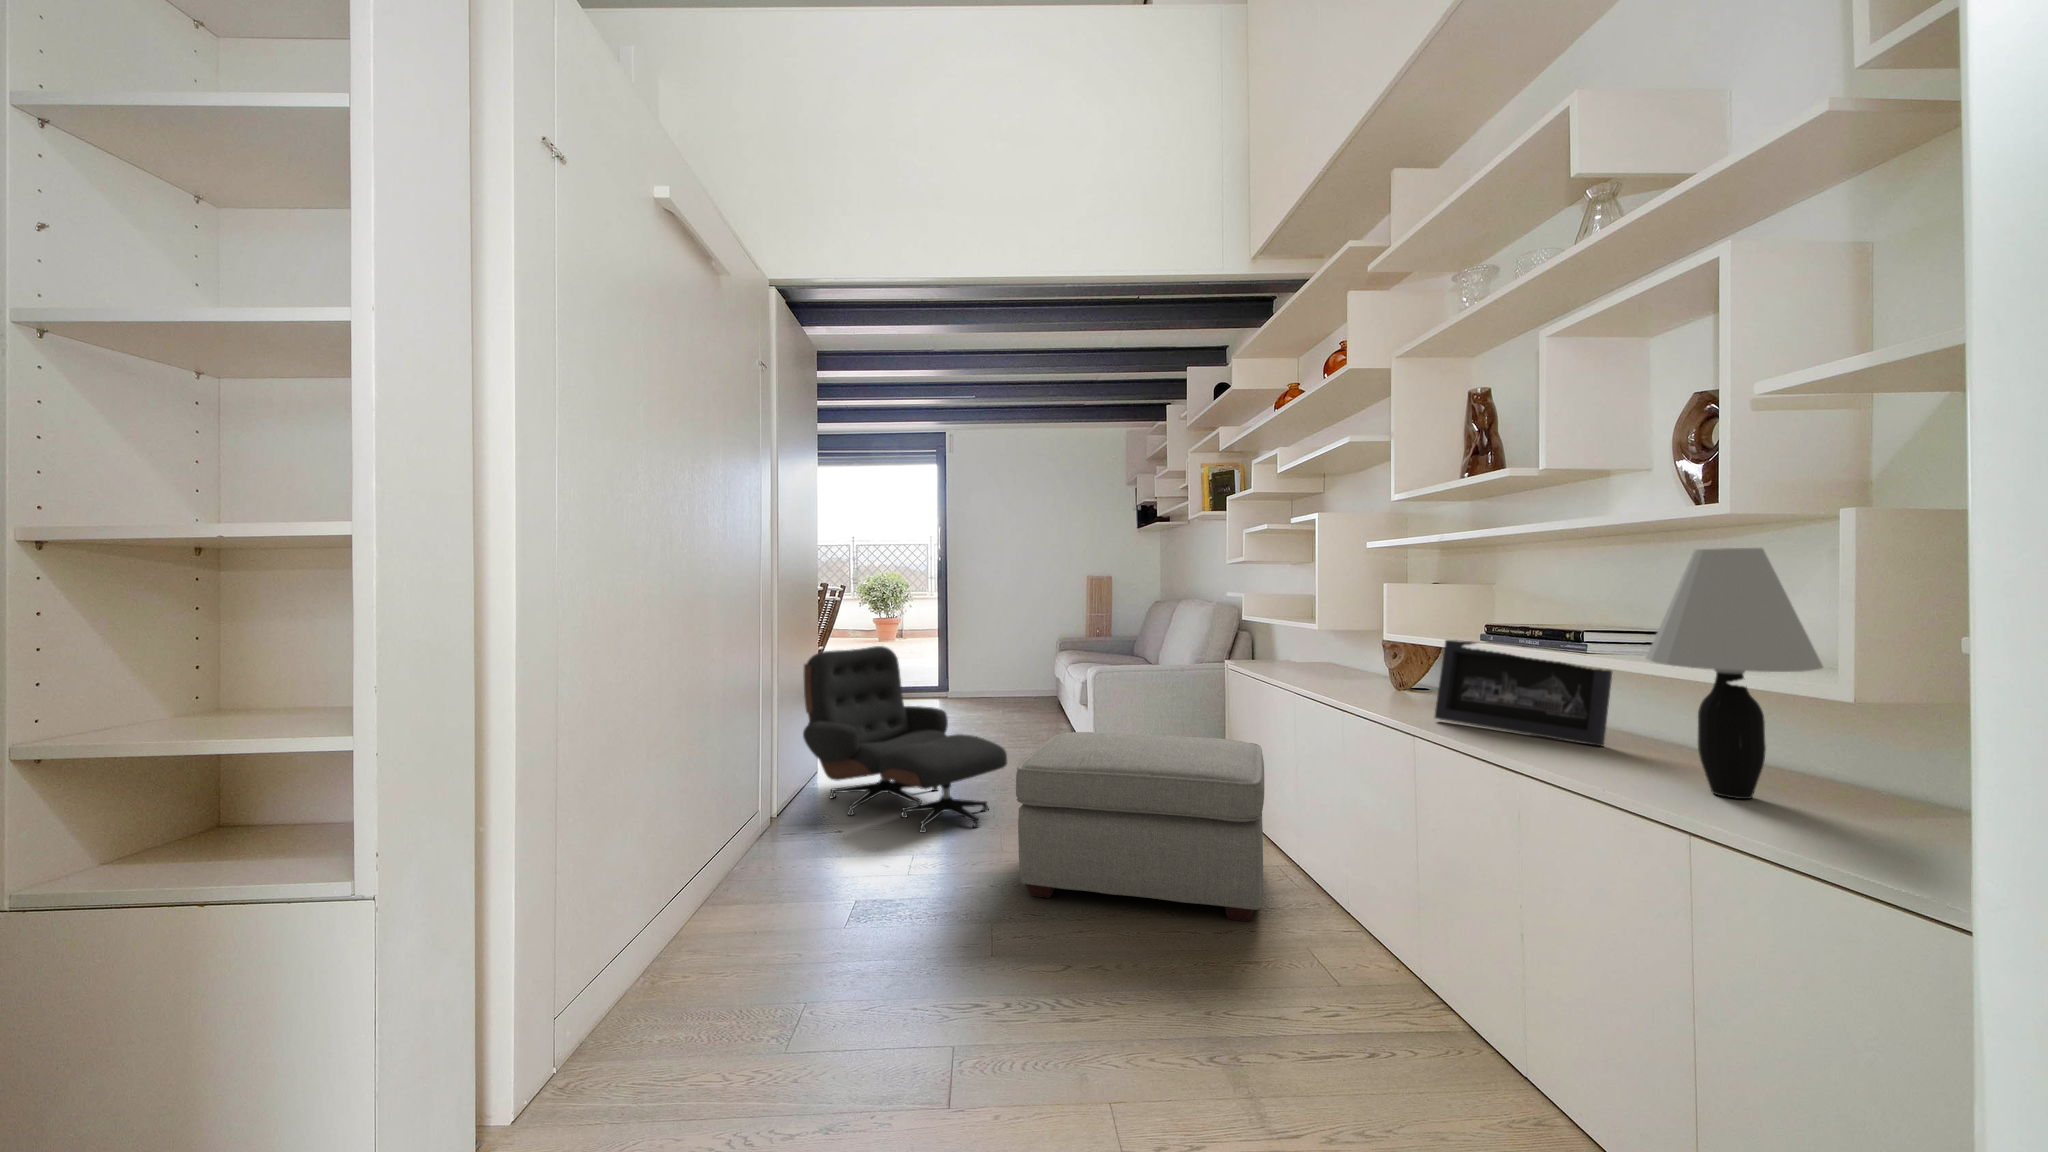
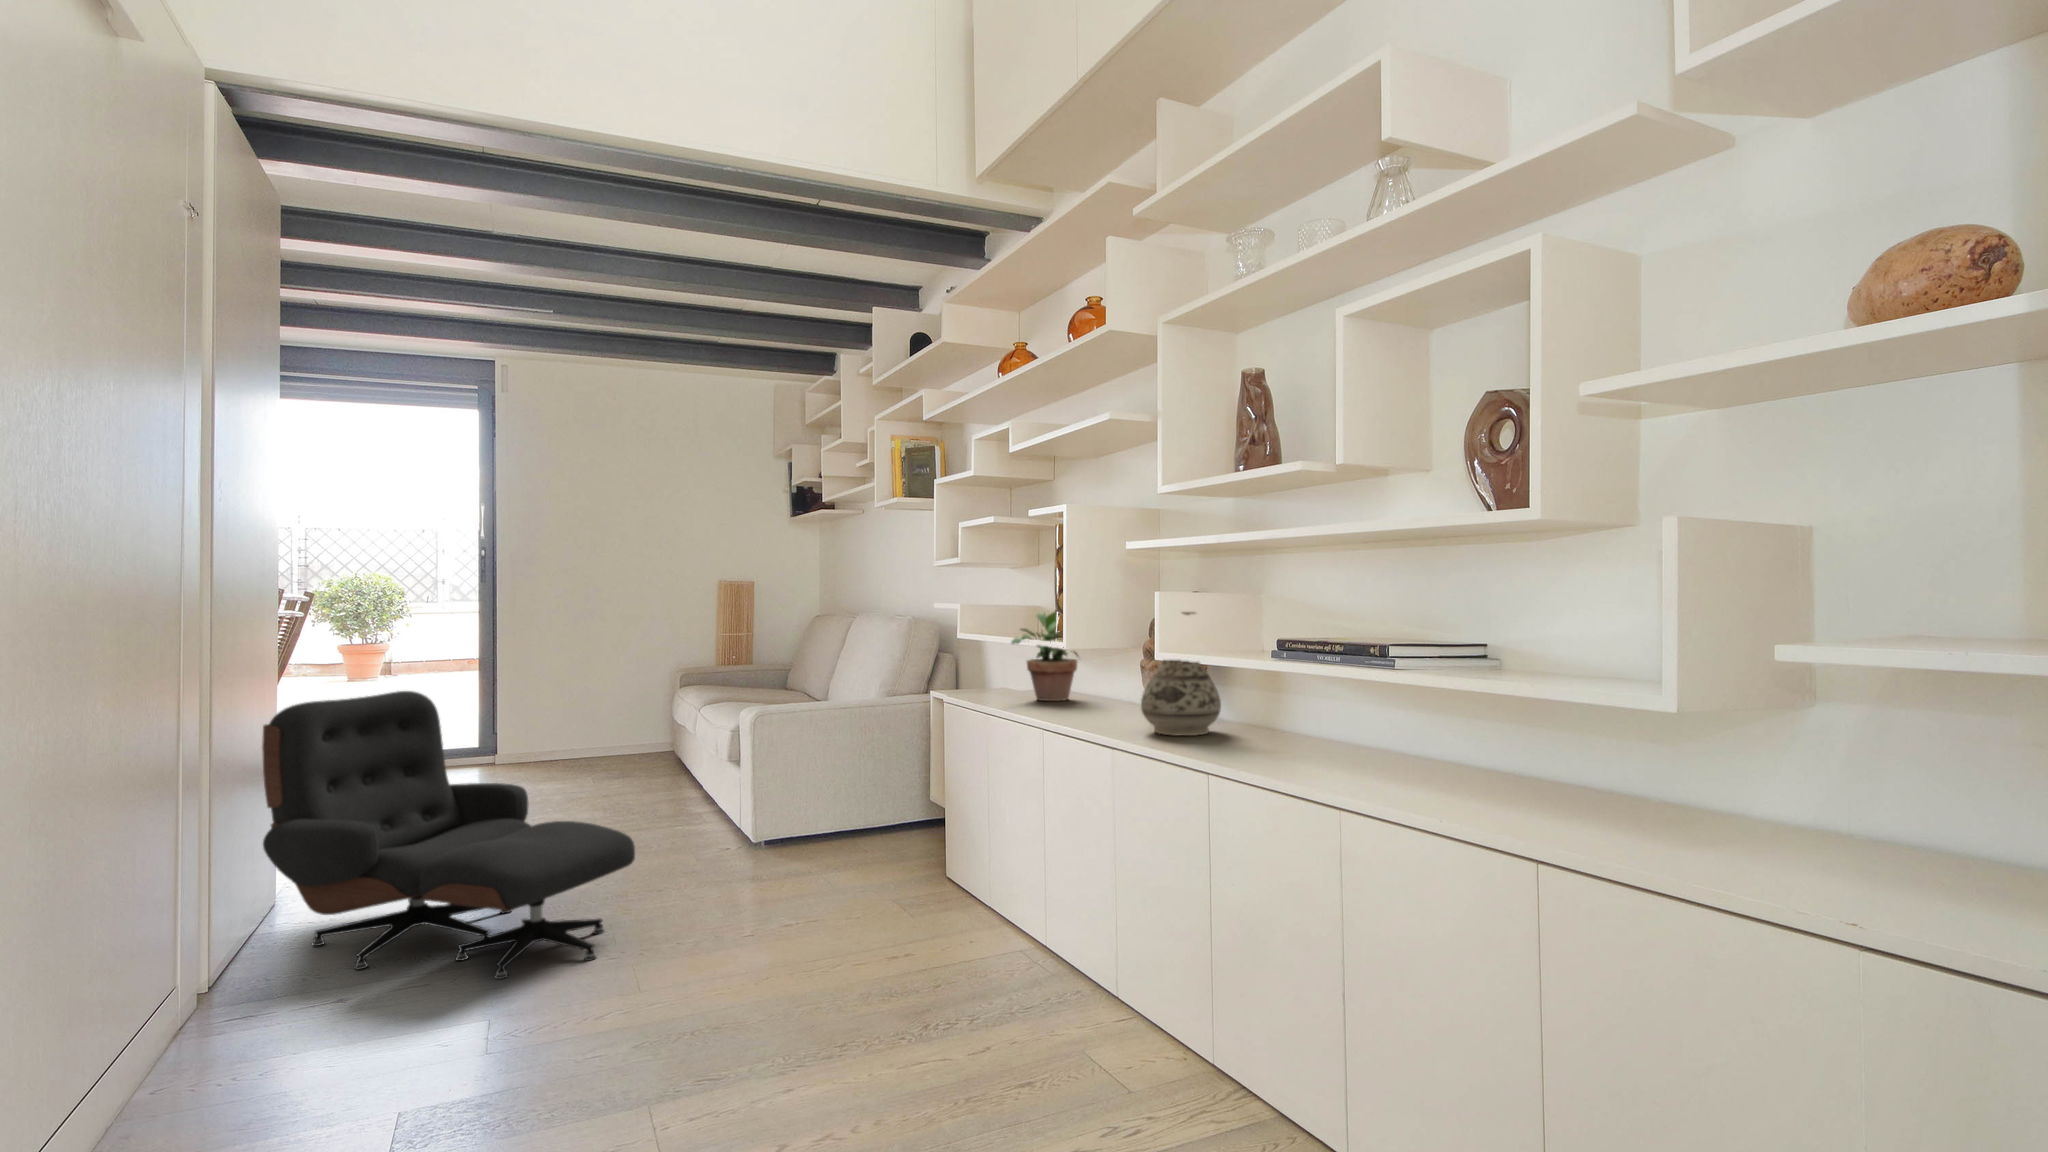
table lamp: present [1646,548,1823,799] -> none [1459,556,1606,811]
potted plant: none [1276,595,1336,670] -> present [1011,612,1078,701]
vase: none [1370,599,1444,704] -> present [1141,612,1221,736]
picture frame: present [1435,640,1612,746] -> none [1225,658,1406,770]
ottoman: present [1016,732,1264,921] -> none [683,798,1024,1045]

